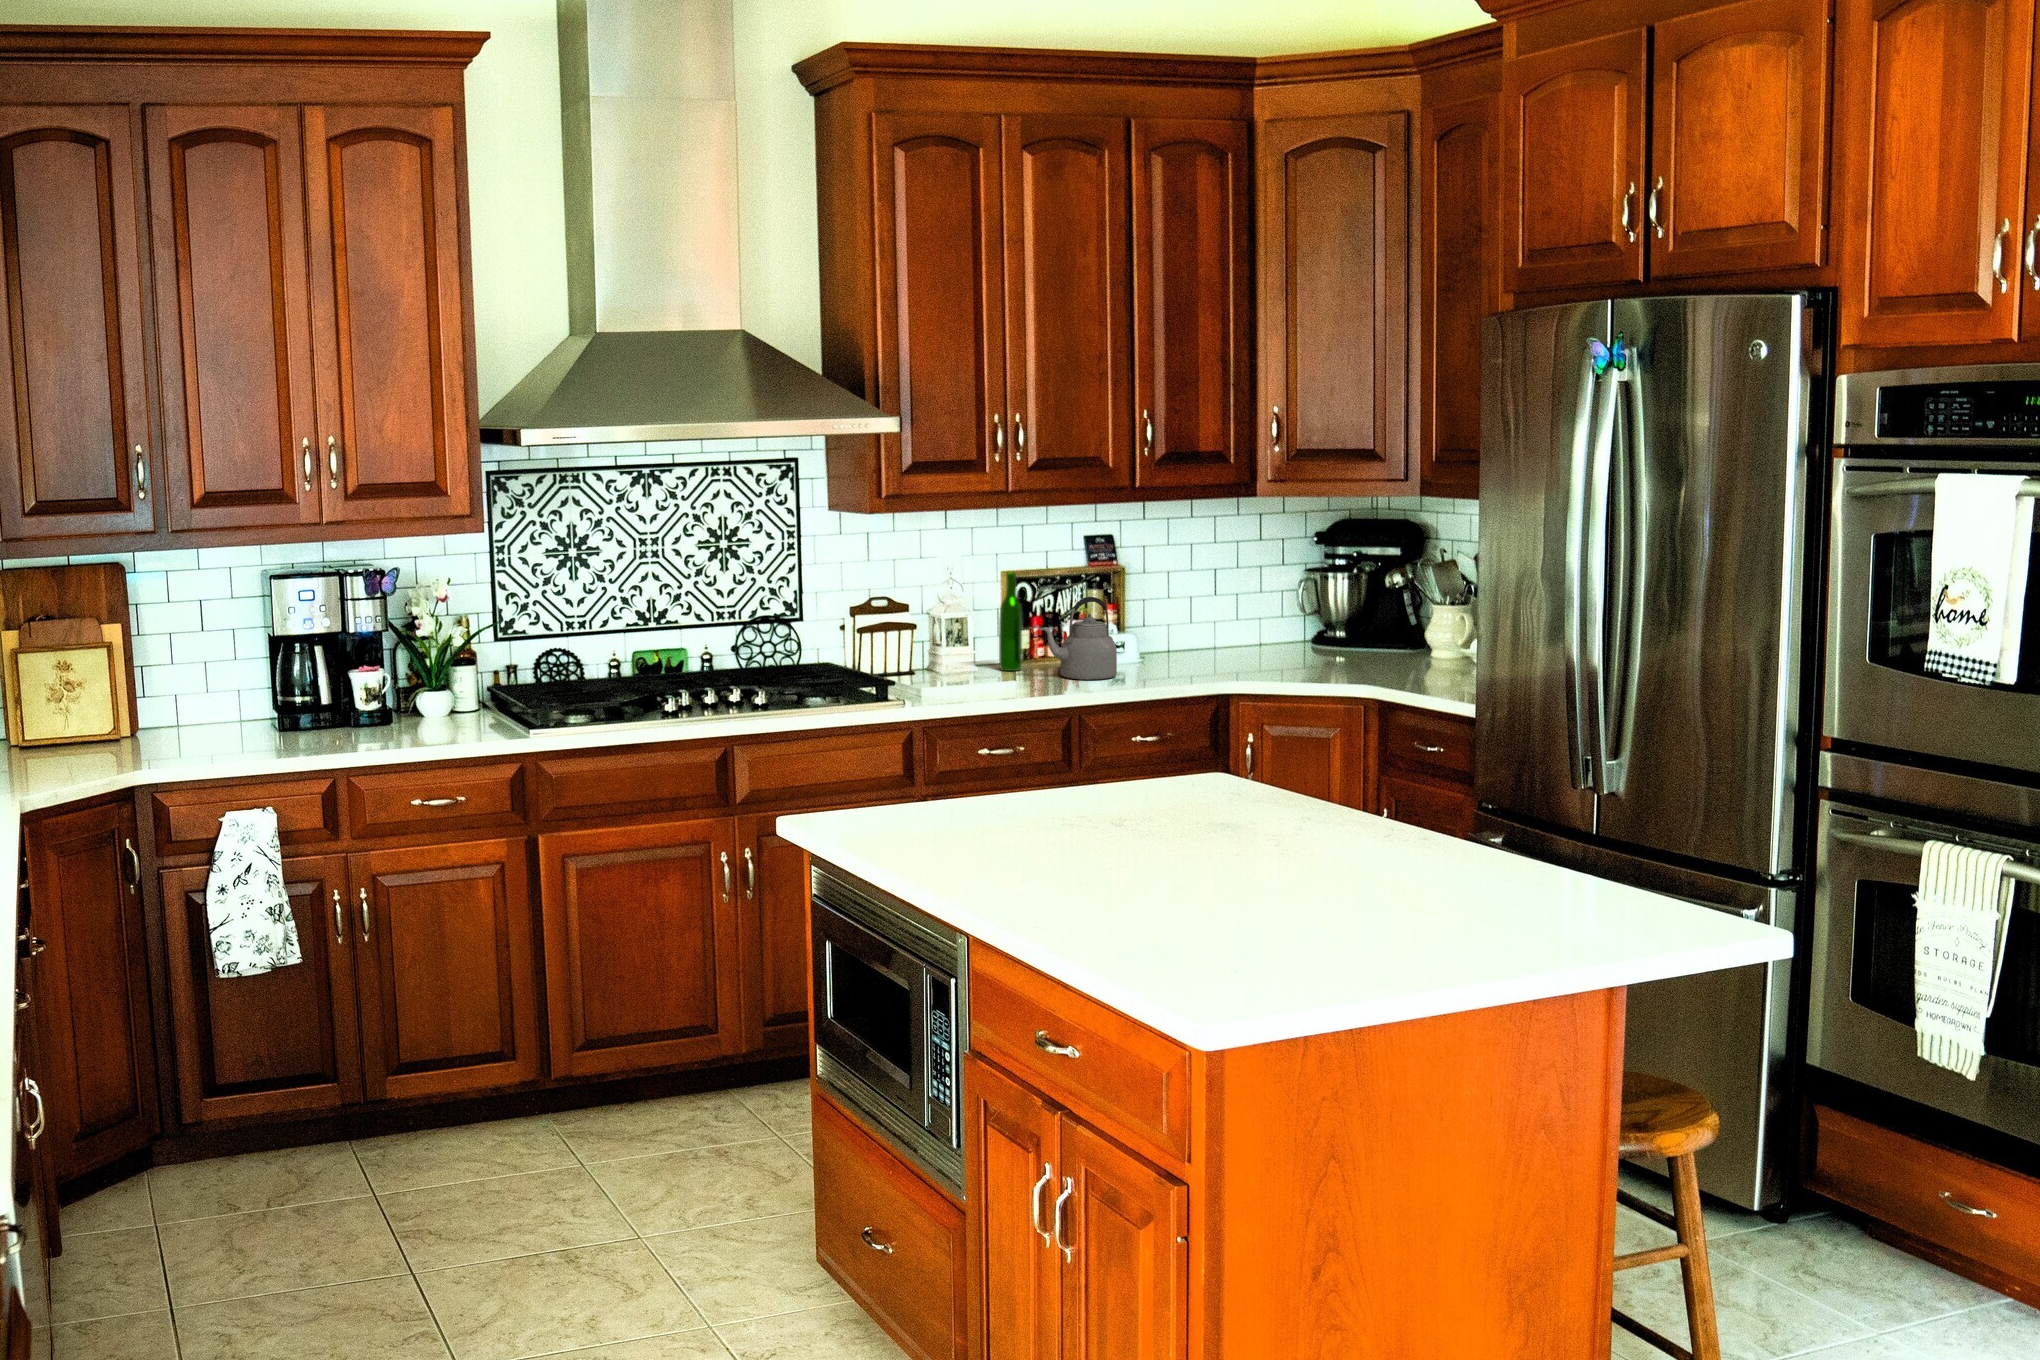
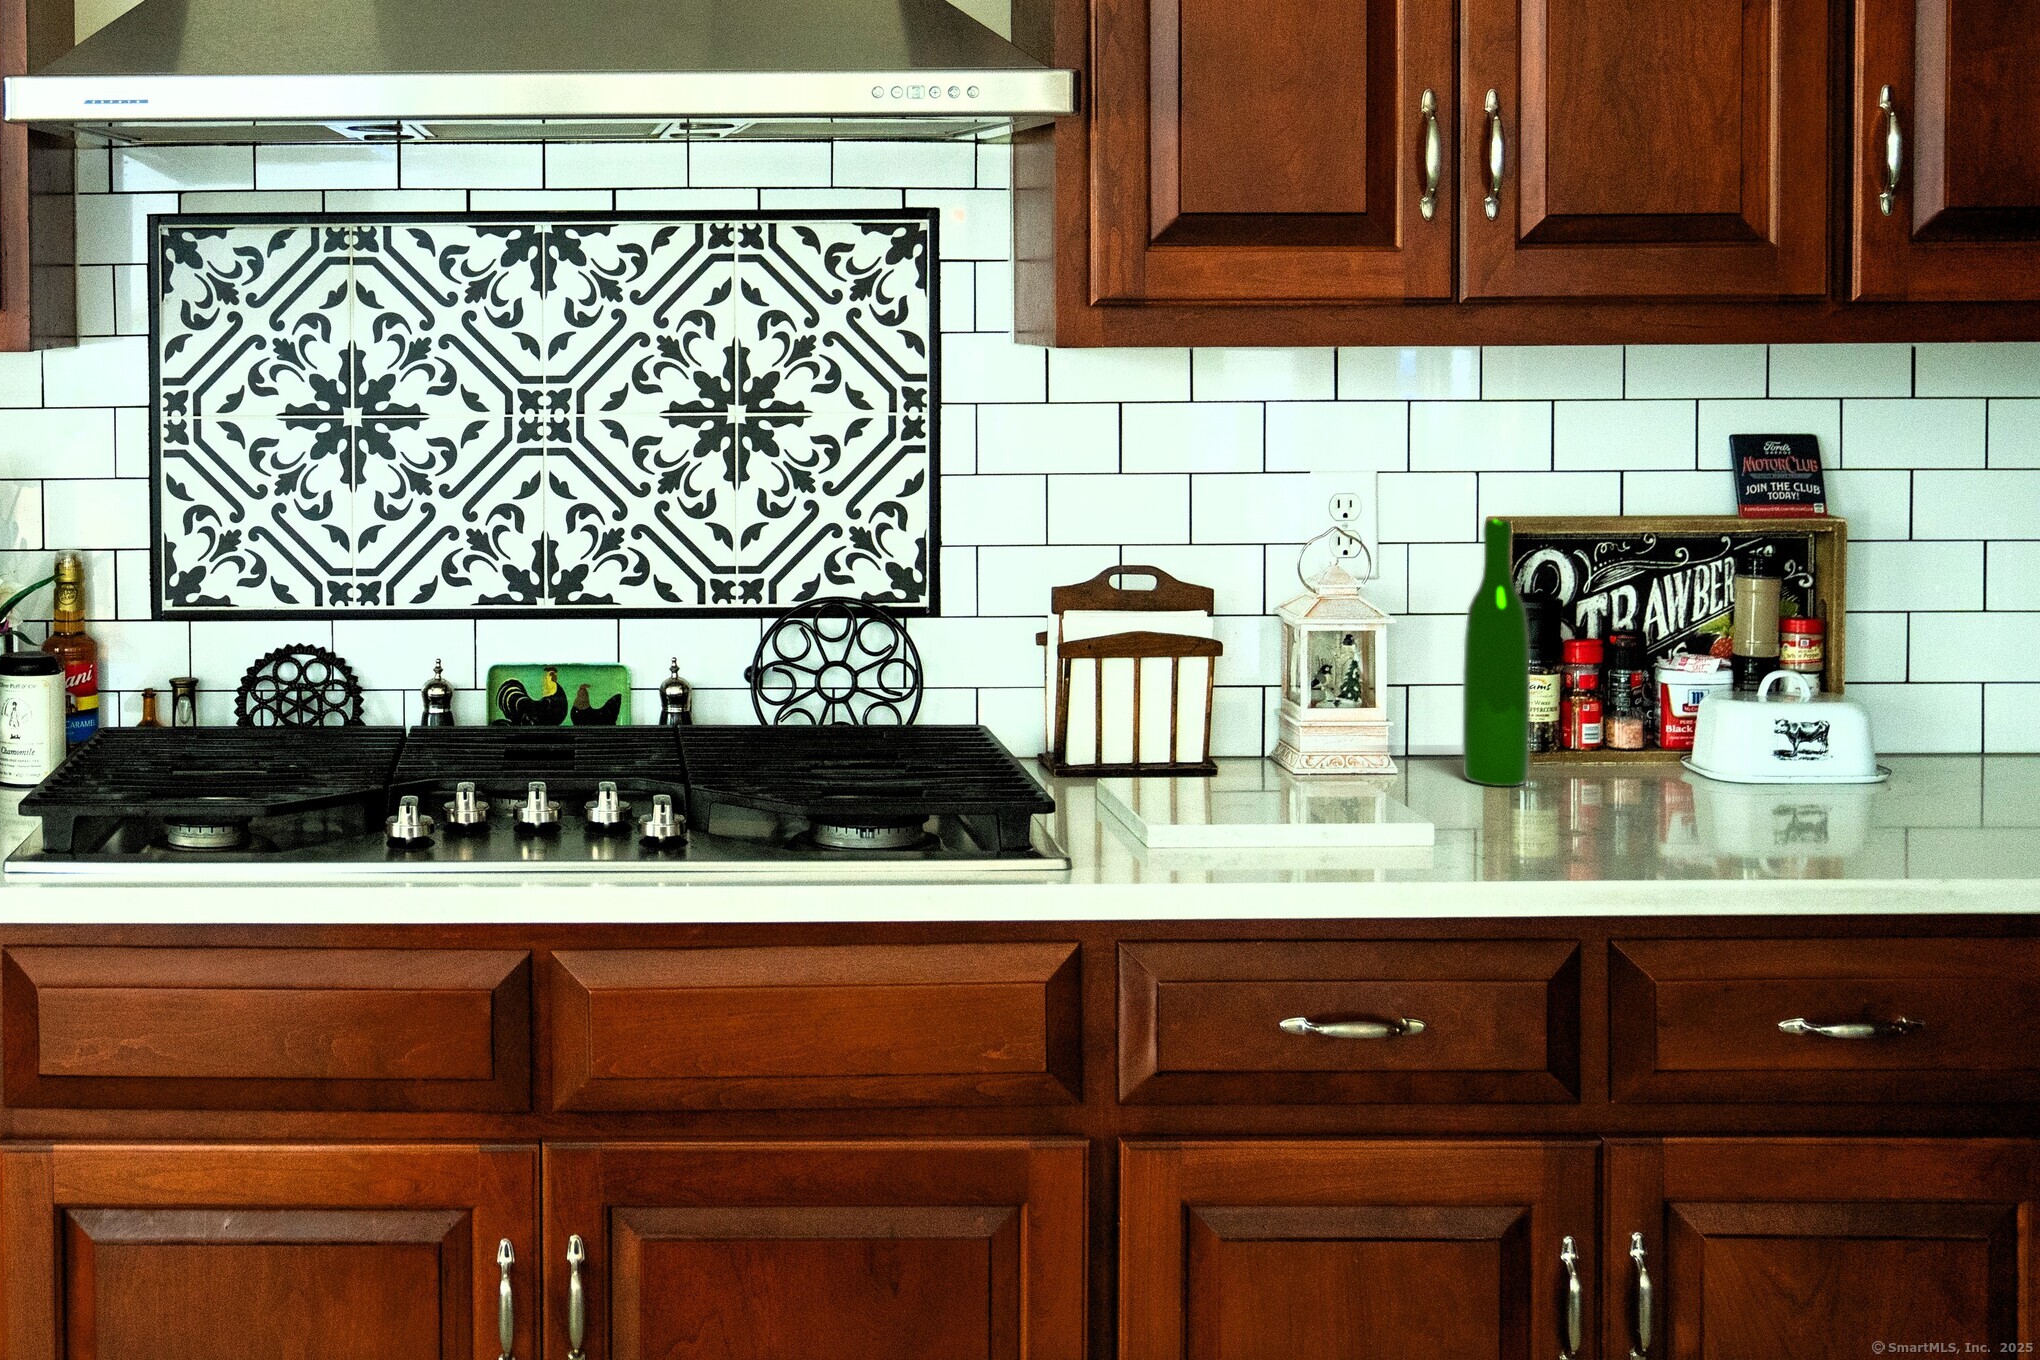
kettle: present [1040,597,1117,680] -> none [1568,599,1818,842]

